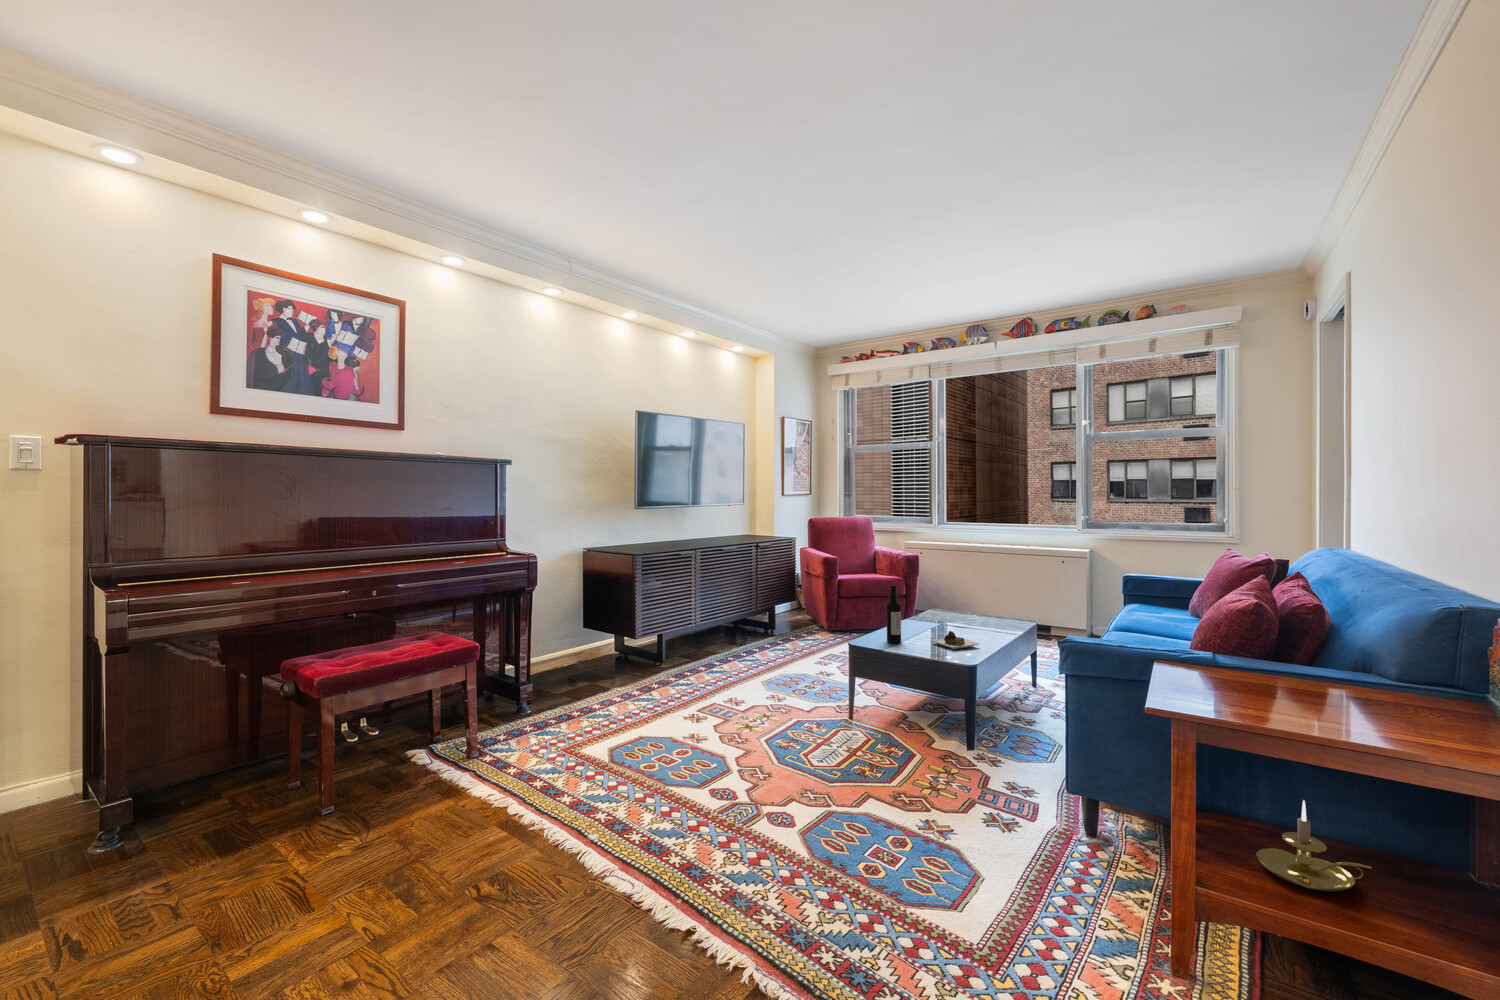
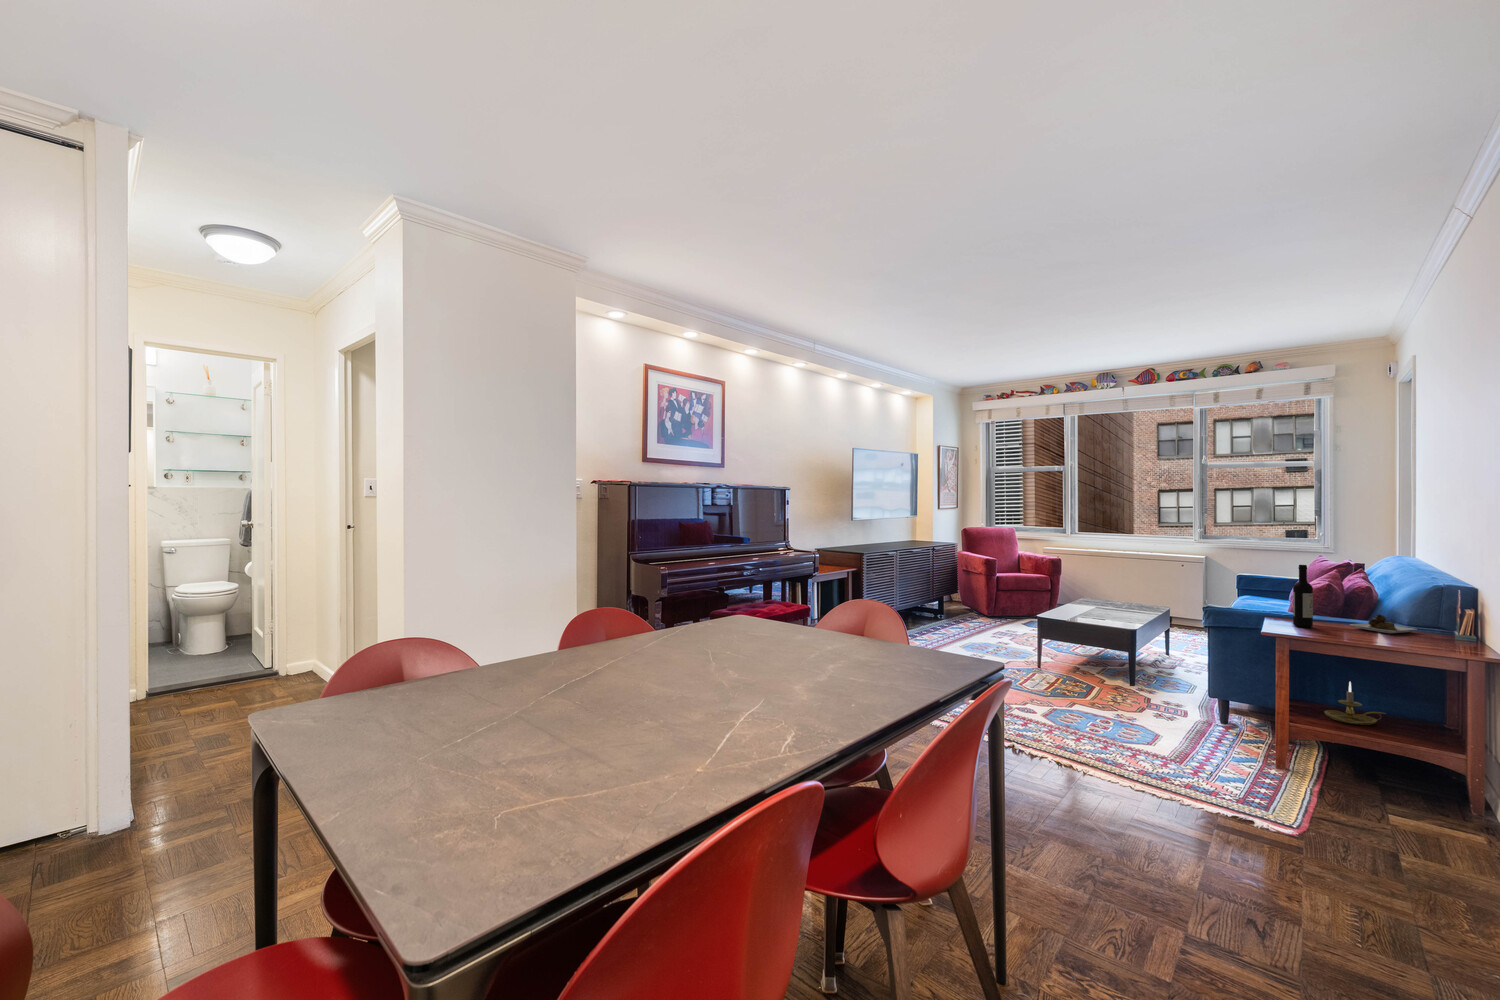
wine bottle: present [887,585,979,649] -> present [1293,565,1417,633]

